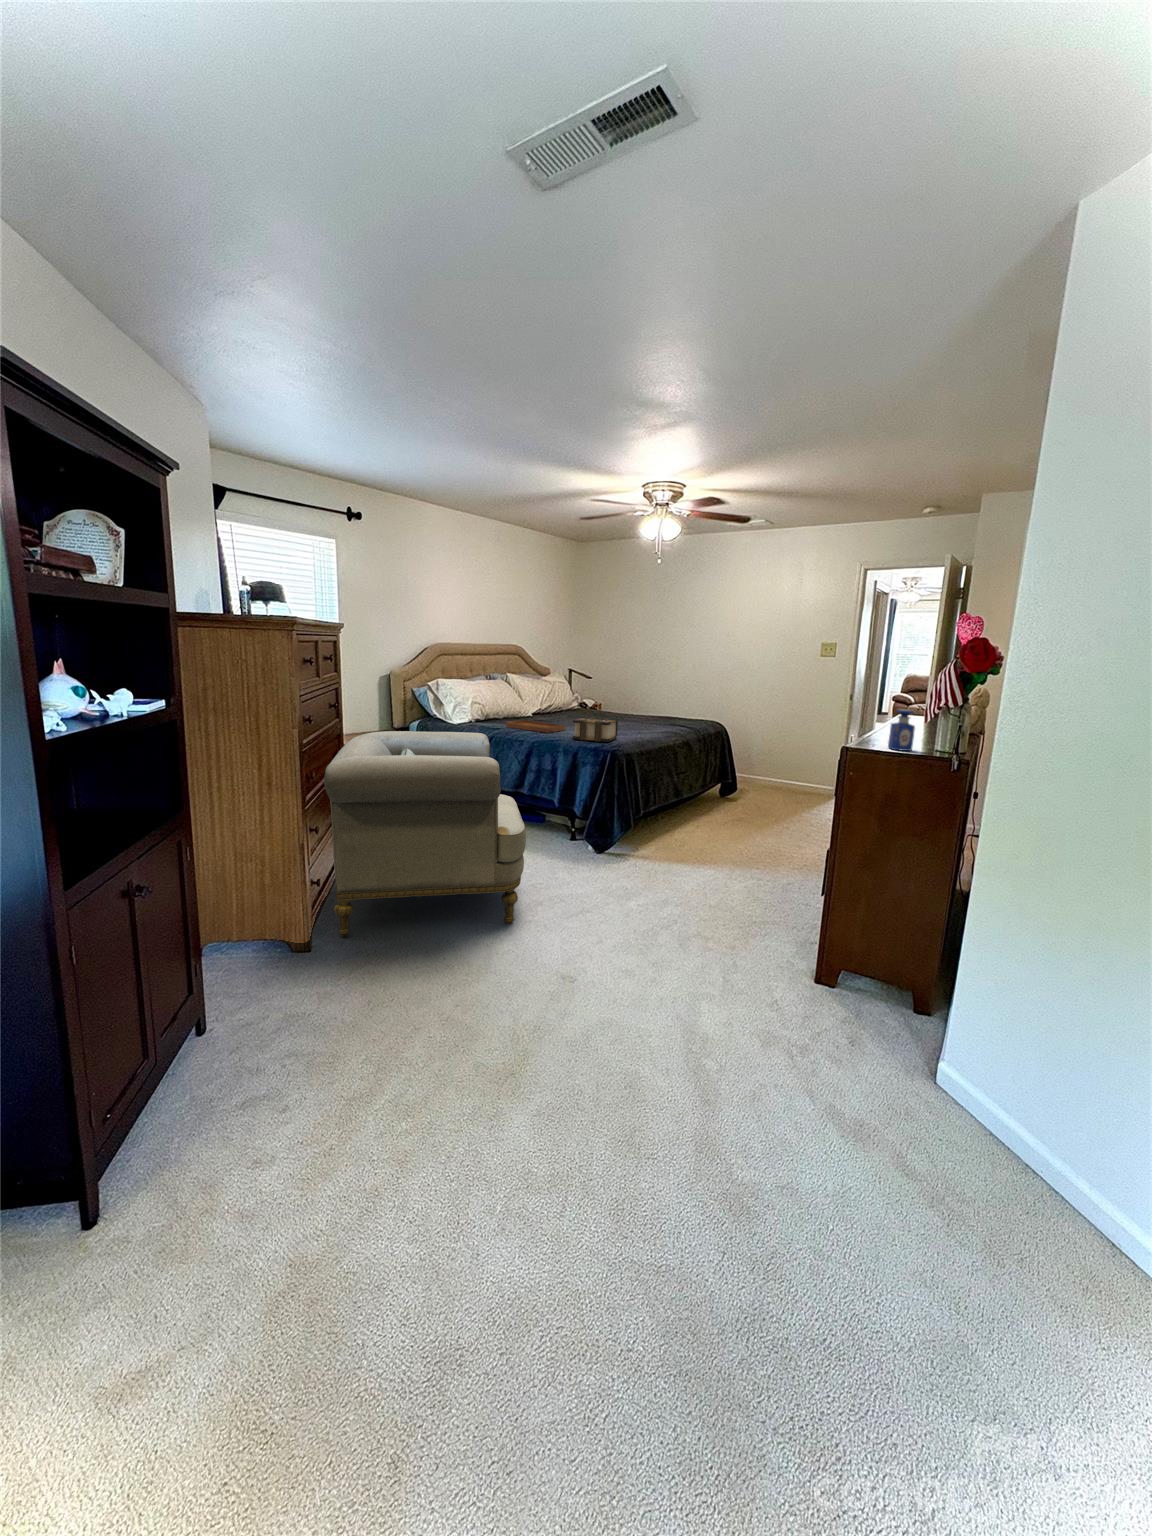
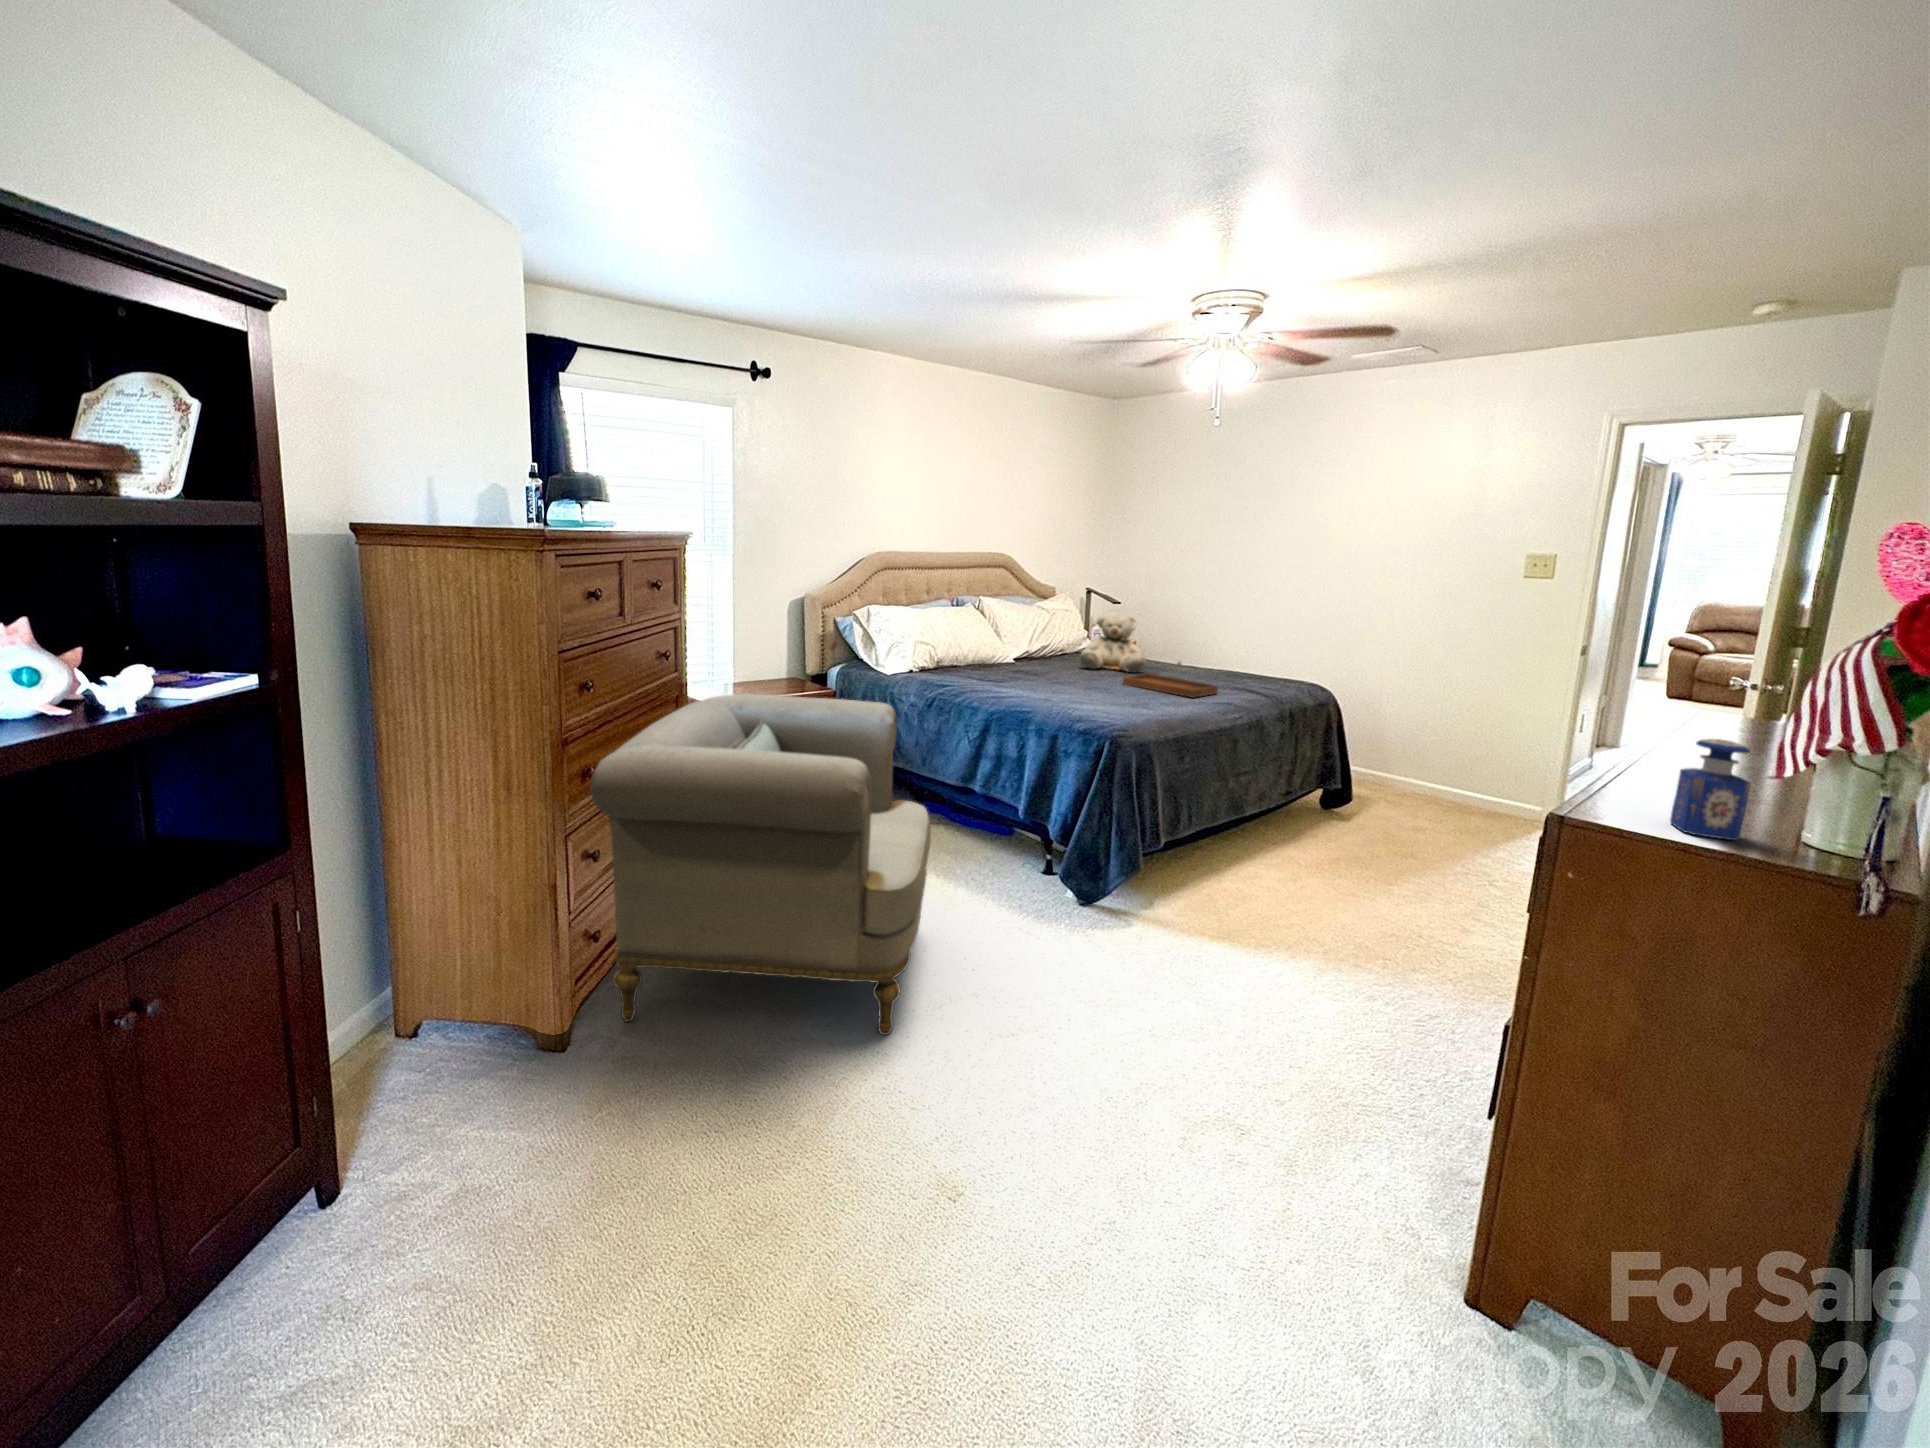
teddy bear: none [577,680,618,719] -> present [1080,611,1146,673]
tray: present [506,711,565,733] -> present [1123,662,1218,698]
book: present [572,717,618,742] -> none [1051,675,1128,719]

